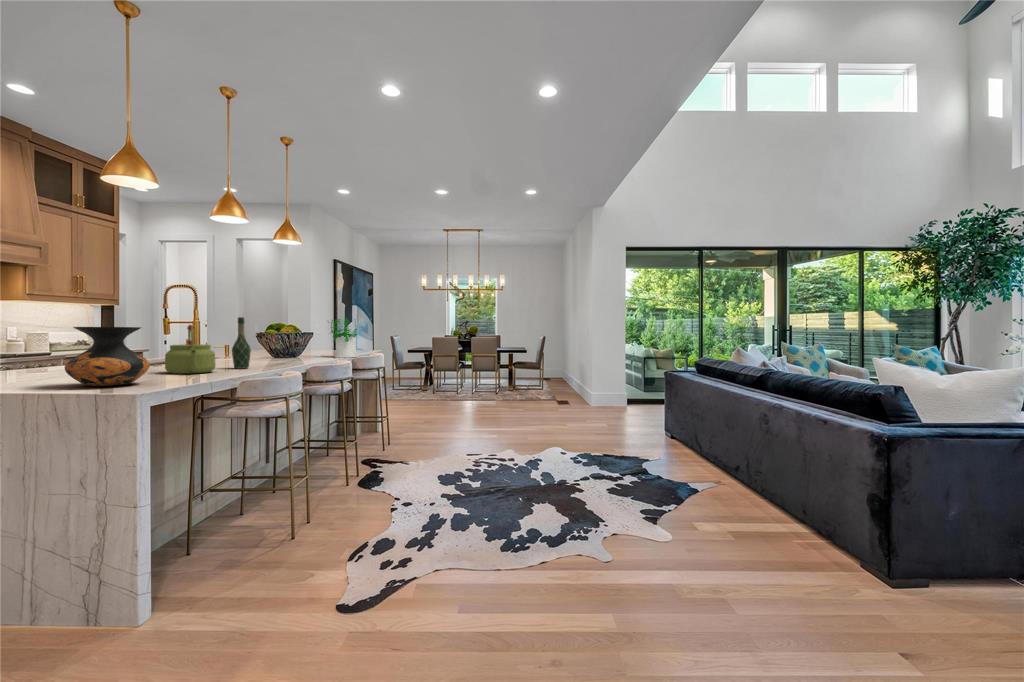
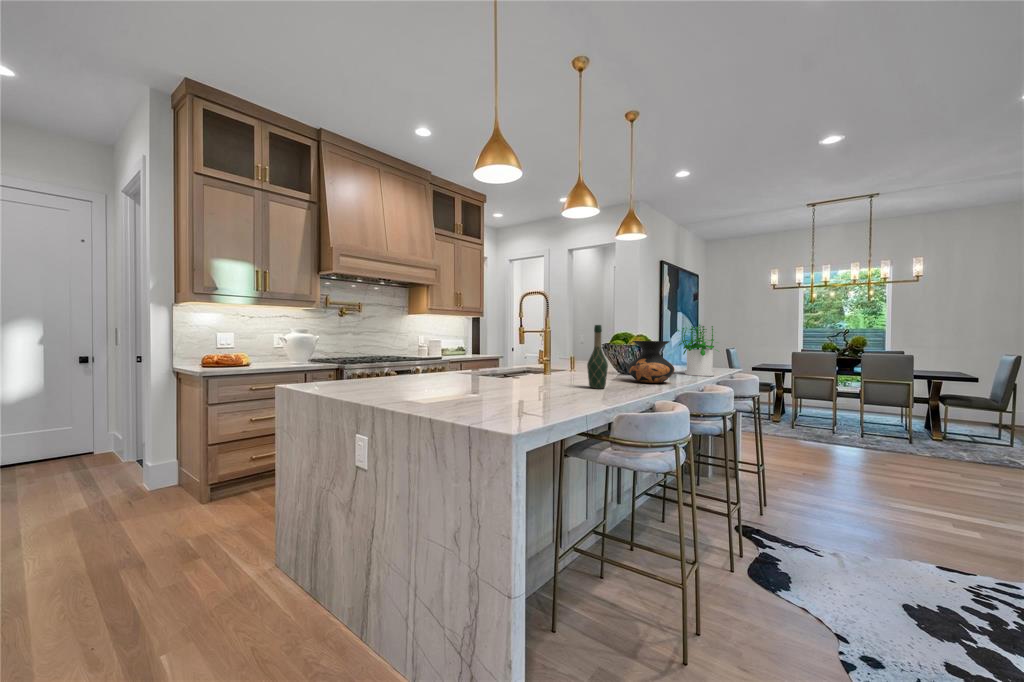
kettle: present [165,325,215,374] -> none [524,334,574,394]
vase: present [65,327,150,386] -> present [627,341,675,383]

